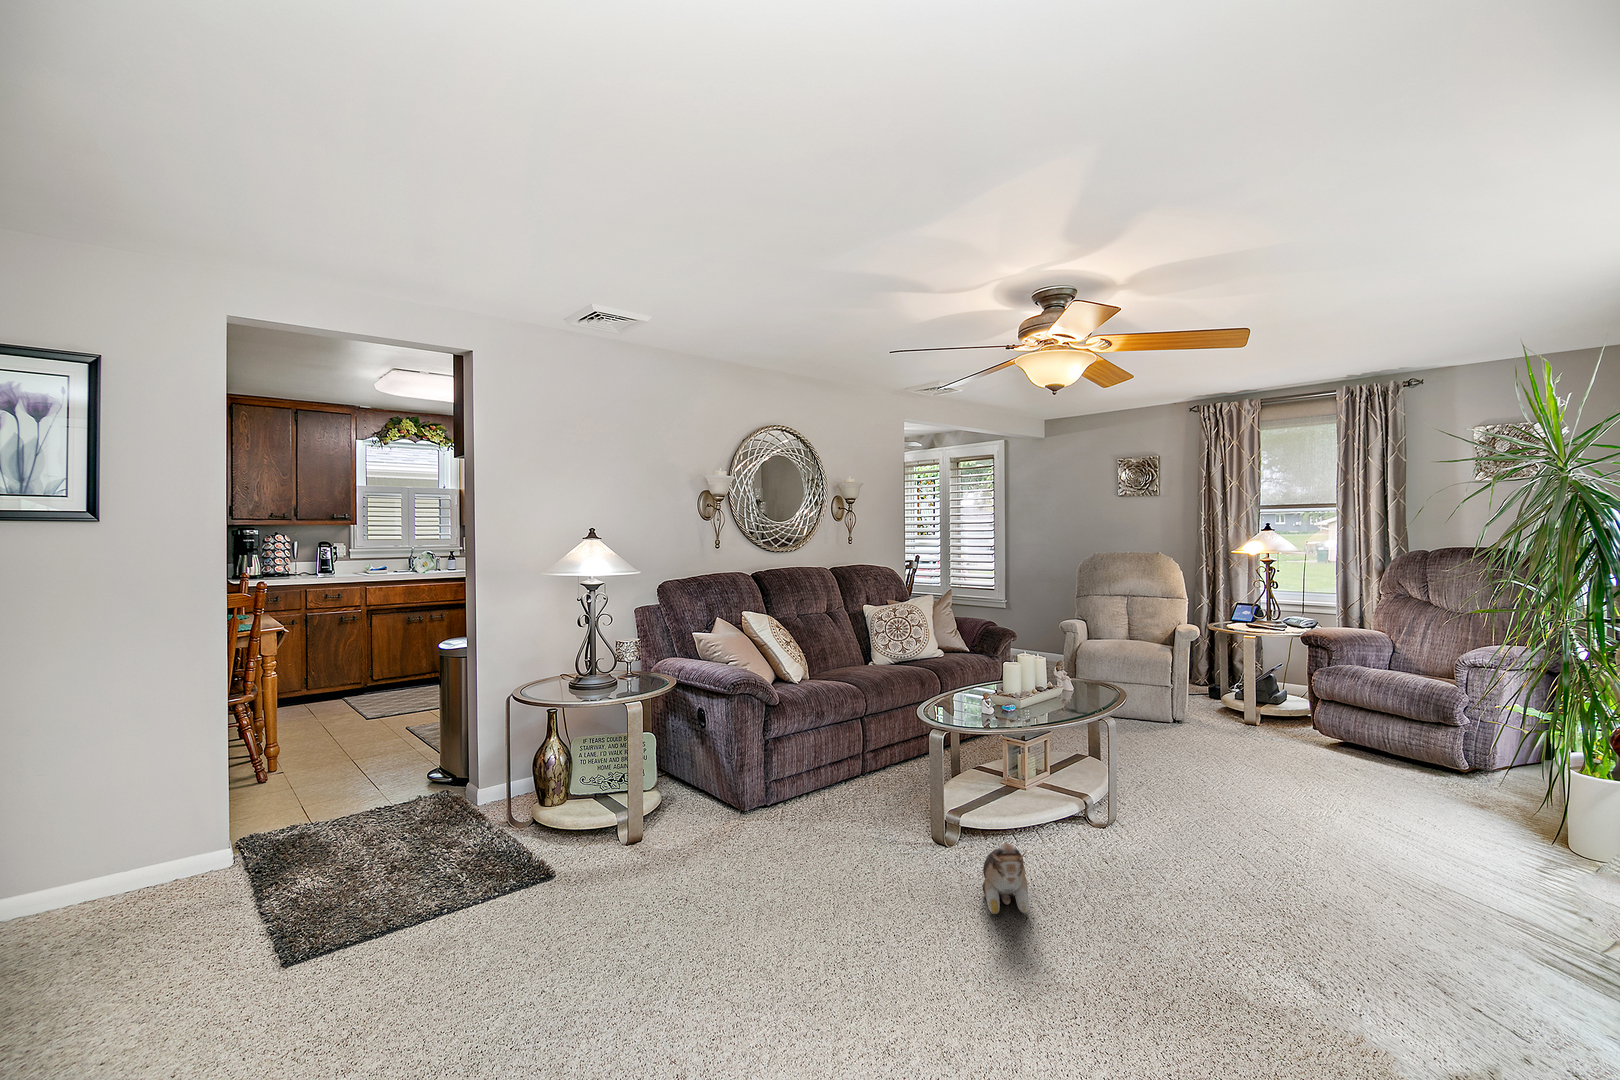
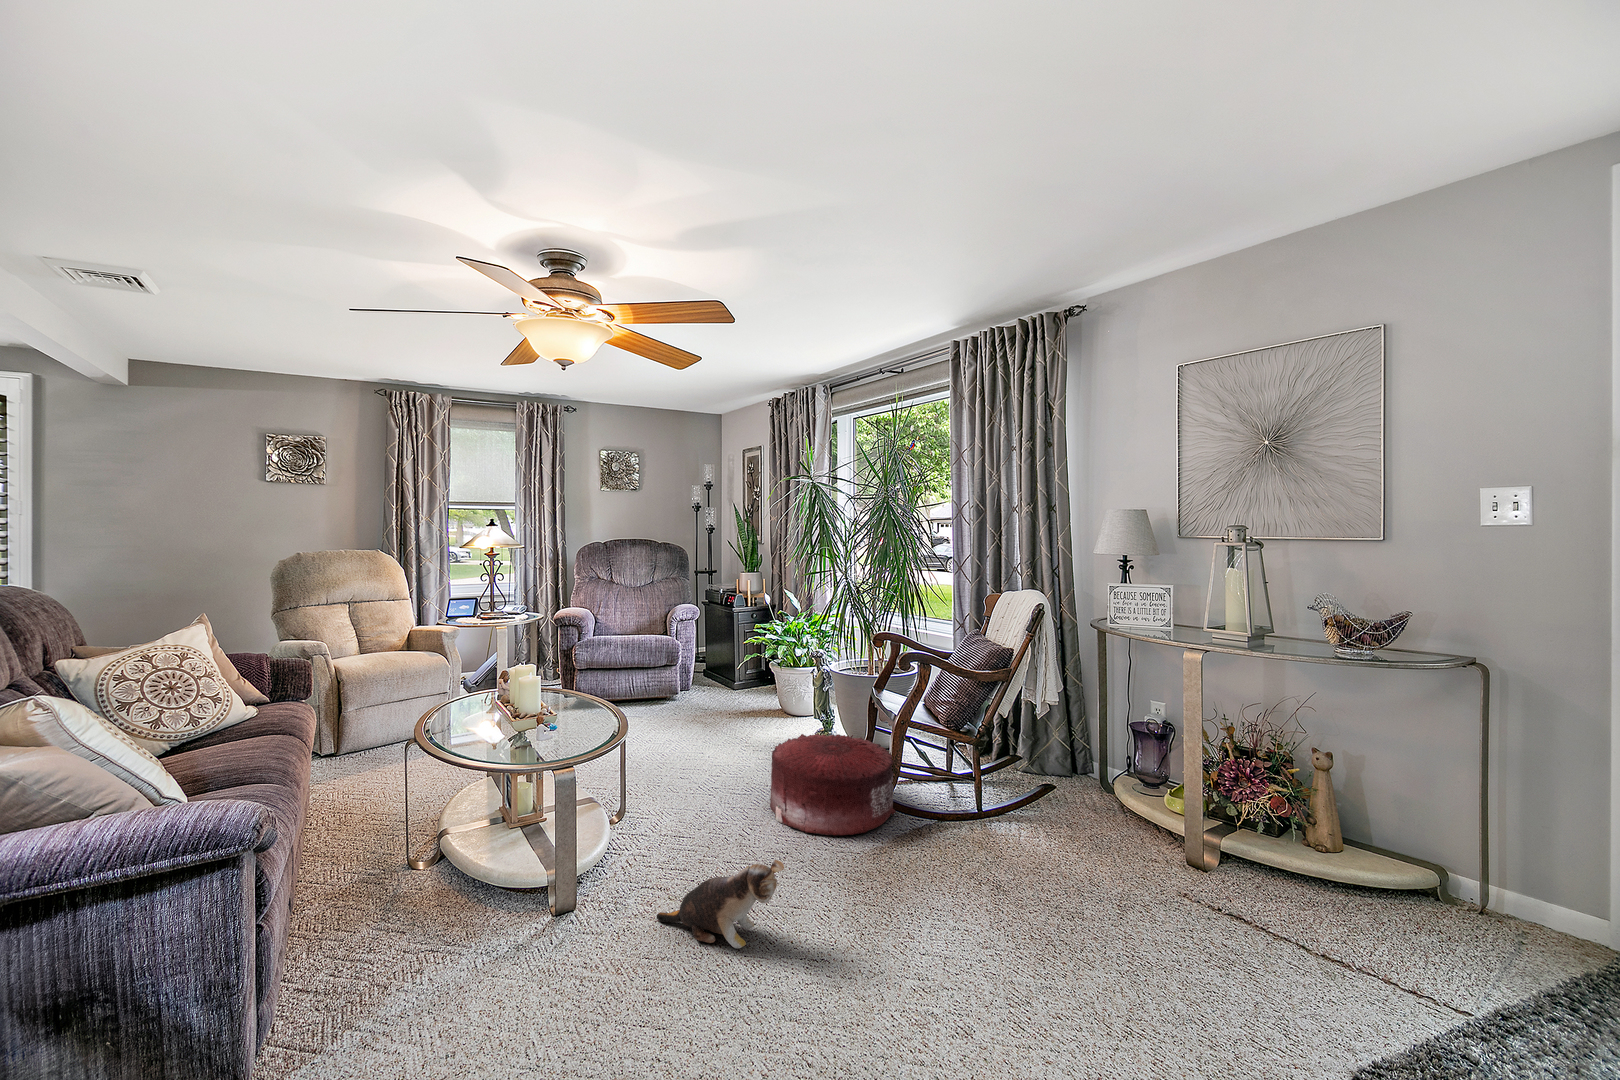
pouf: none [1244,810,1467,976] -> present [770,734,896,835]

